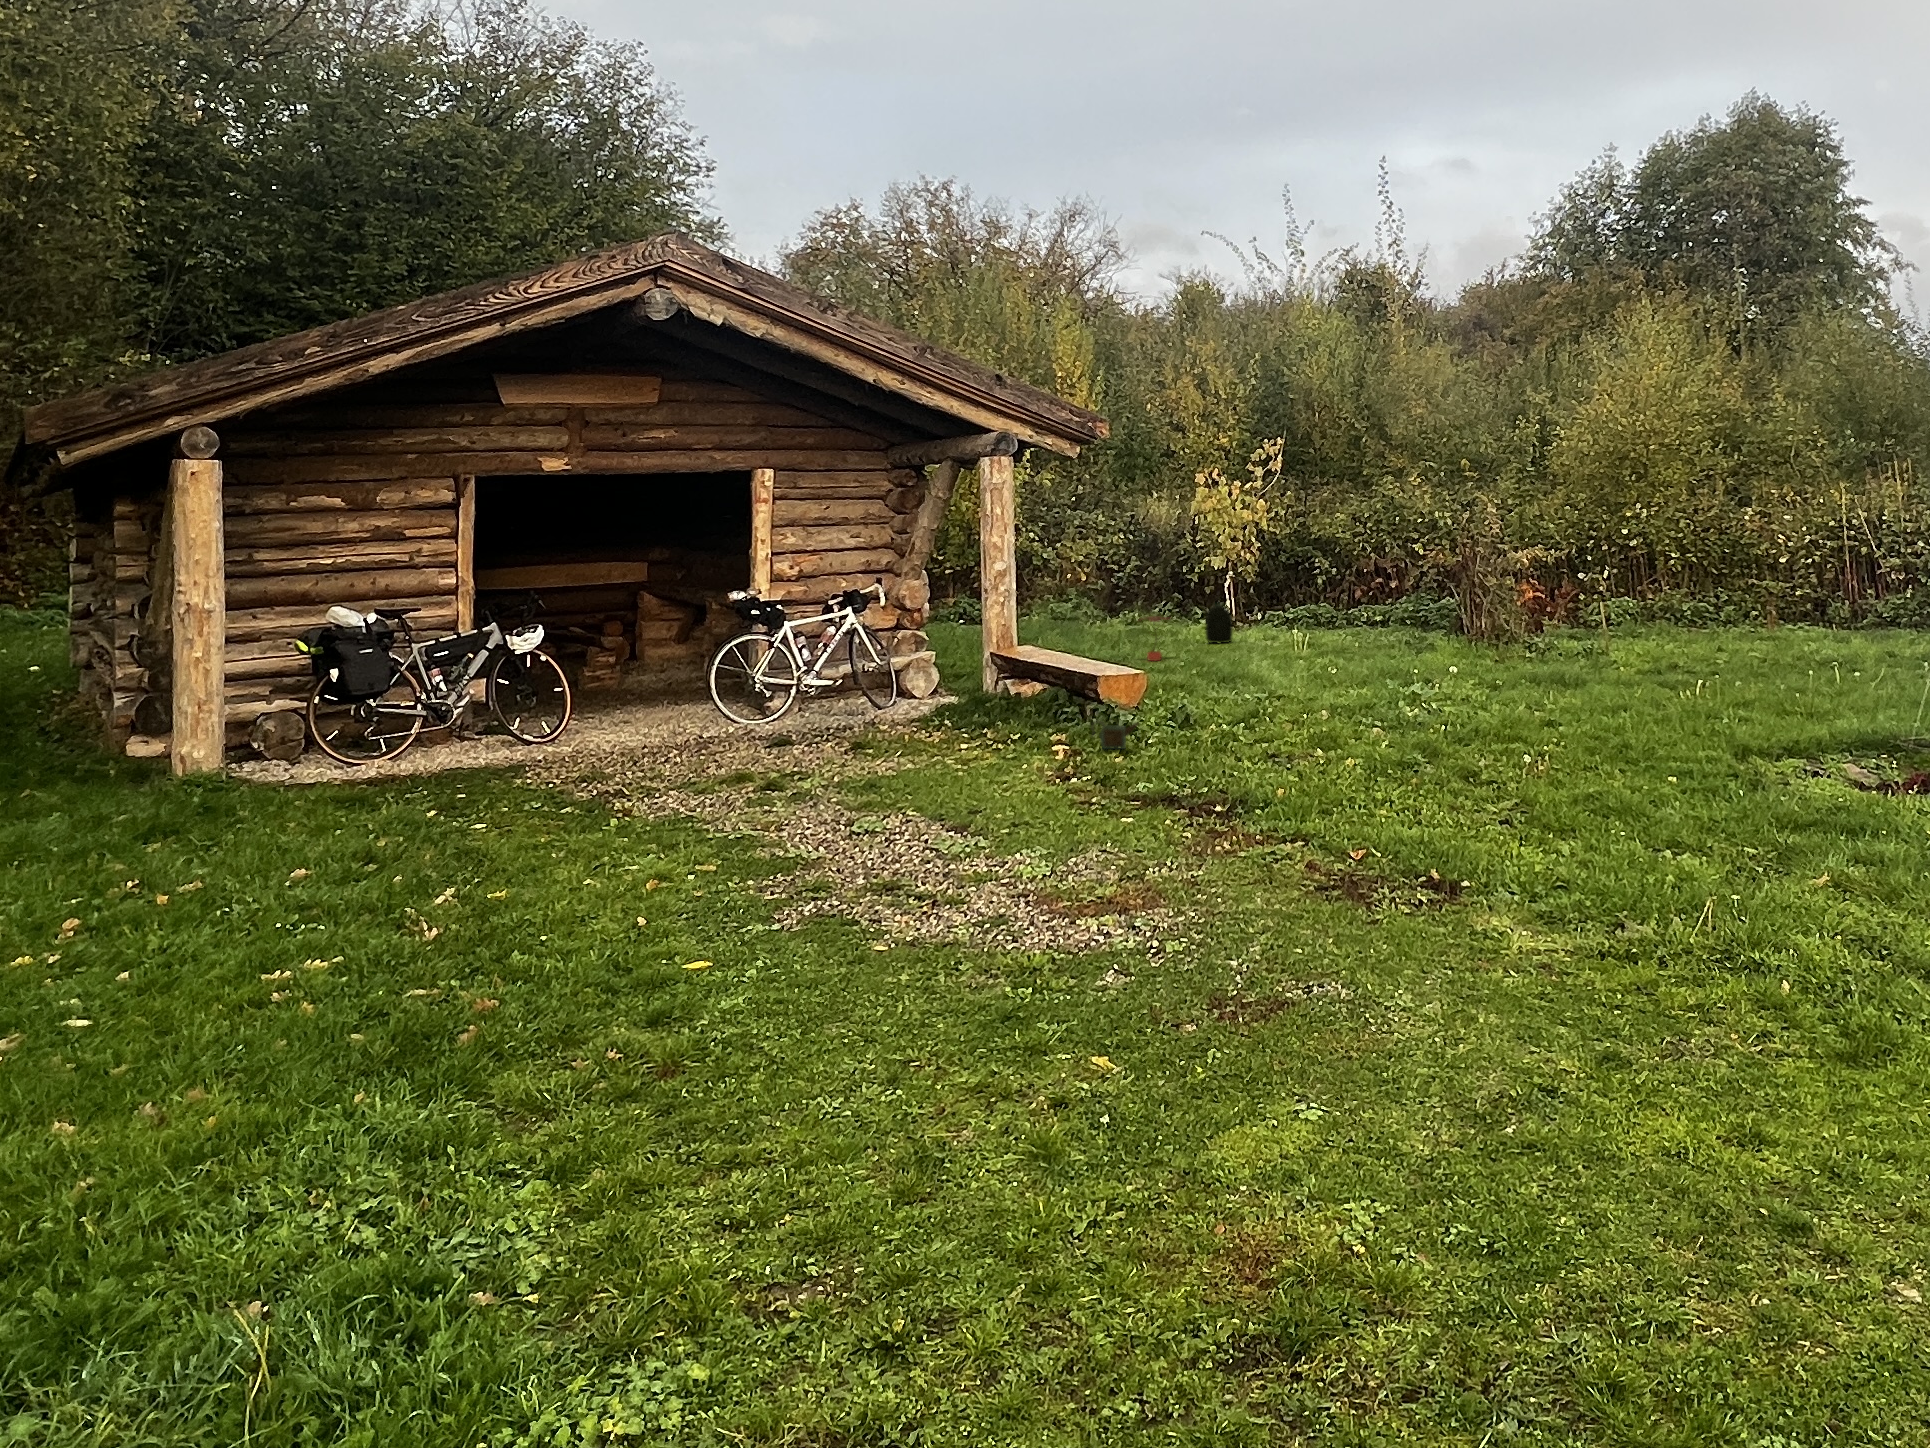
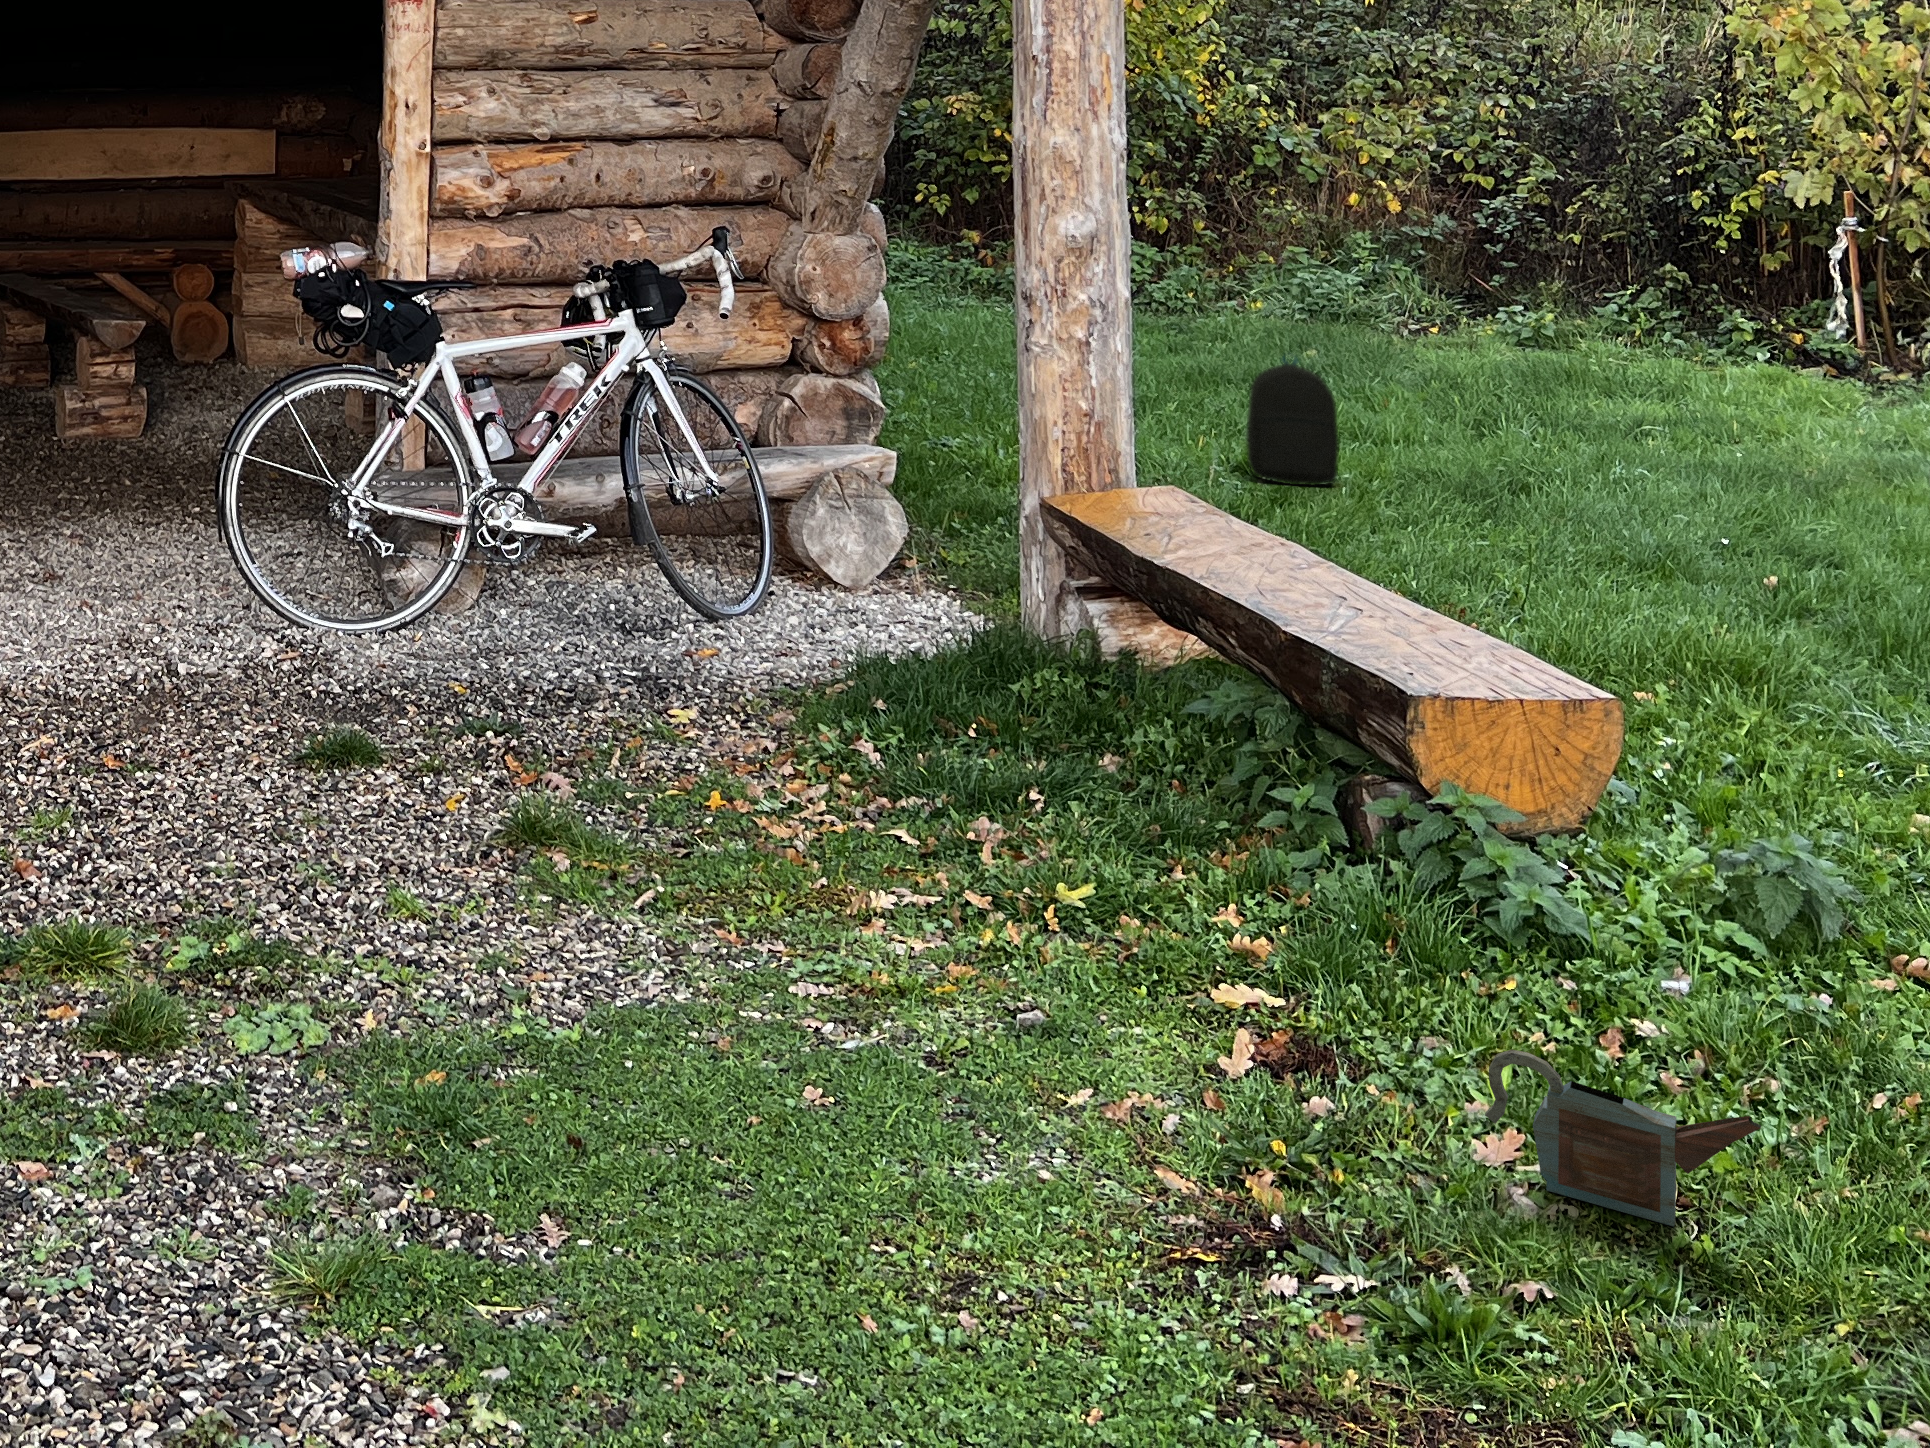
backpack: present [1205,605,1233,643] -> present [1246,356,1339,485]
potted plant: present [1140,616,1169,661] -> none [1566,392,1697,539]

